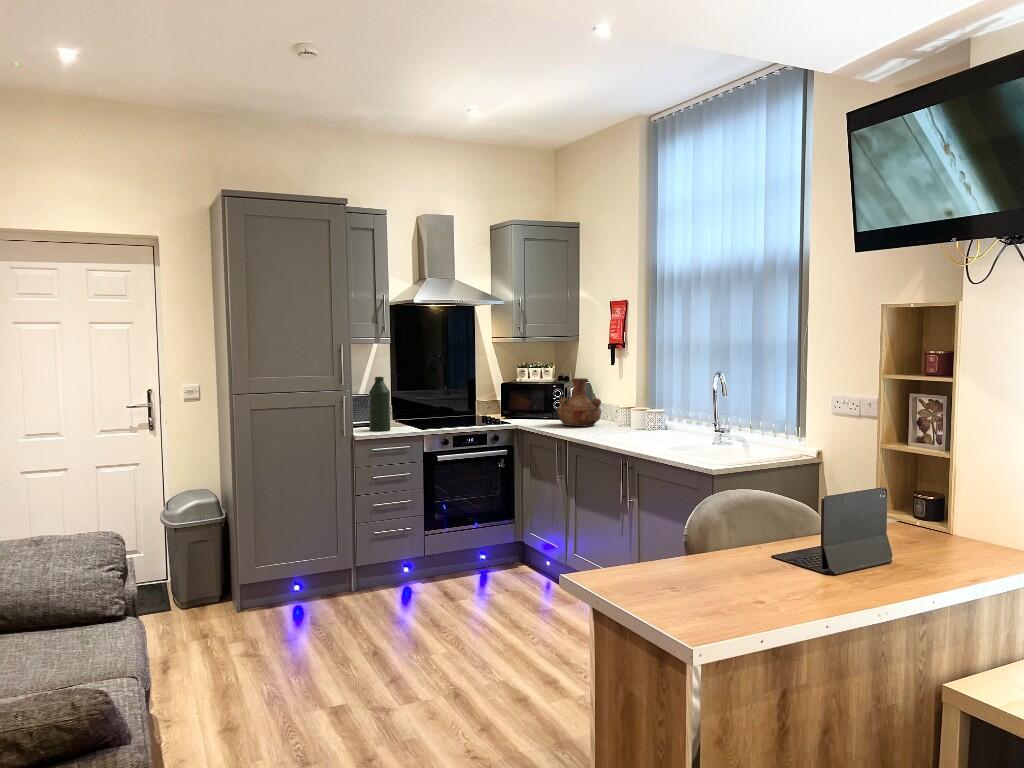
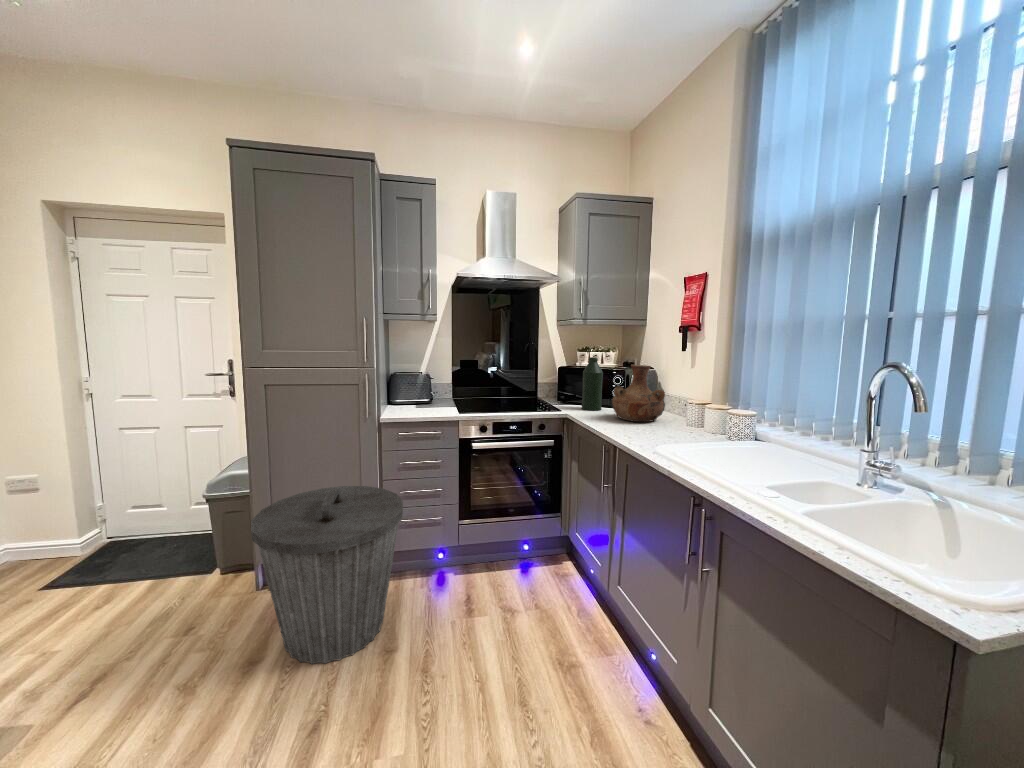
bottle: present [369,377,390,431] -> present [582,357,603,410]
trash can: none [280,493,401,633] -> present [251,486,403,664]

